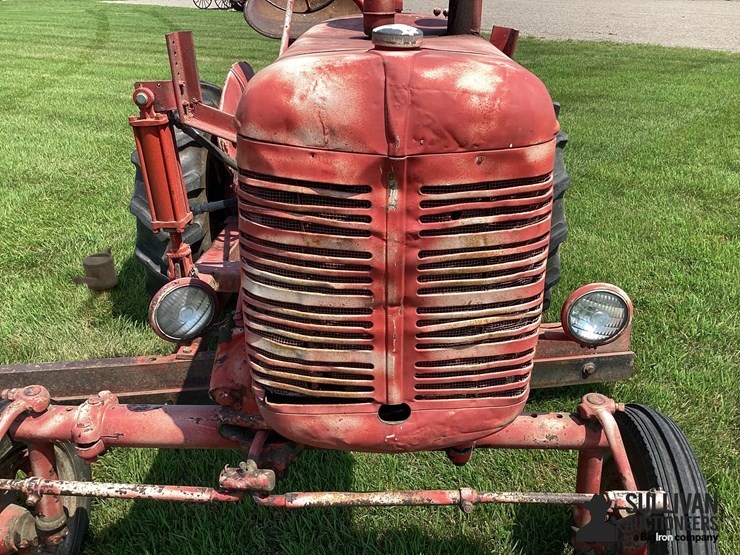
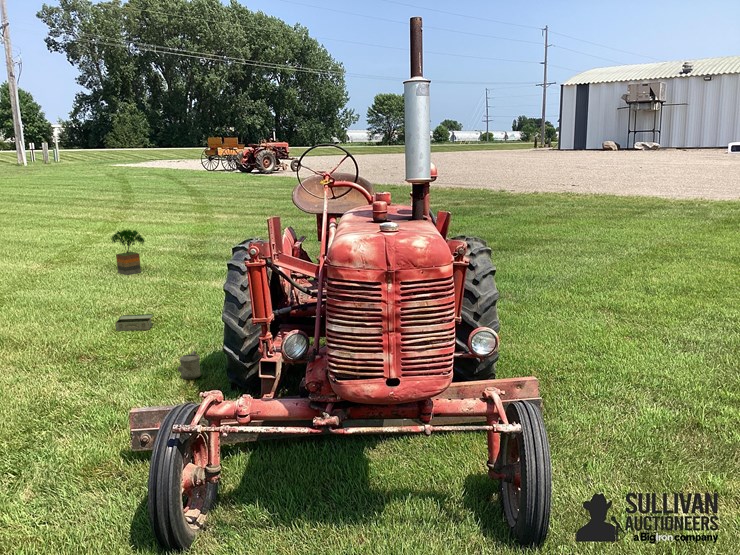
potted tree: none [43,69,89,128] -> present [111,230,145,275]
toolbox: none [22,184,77,207] -> present [115,314,153,331]

